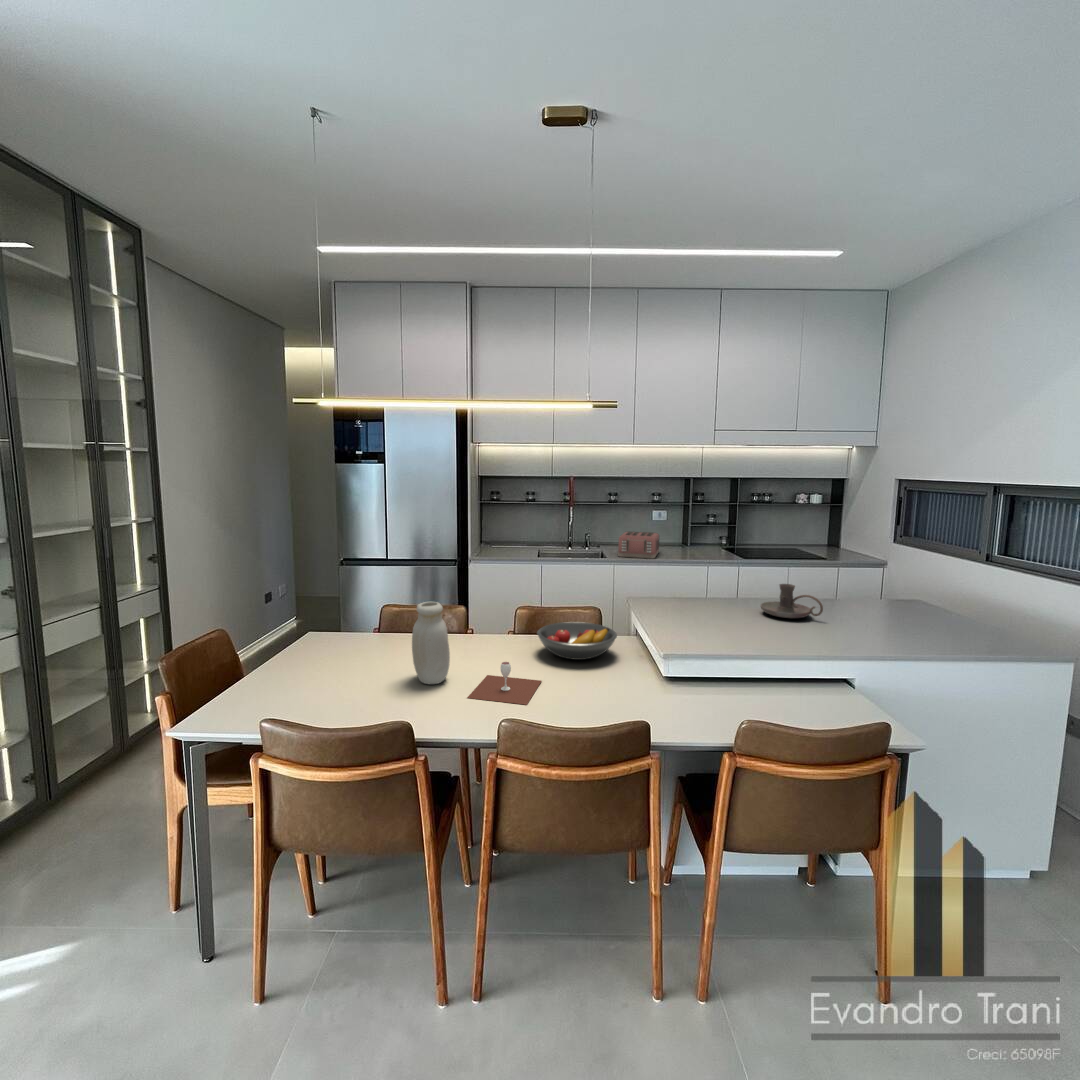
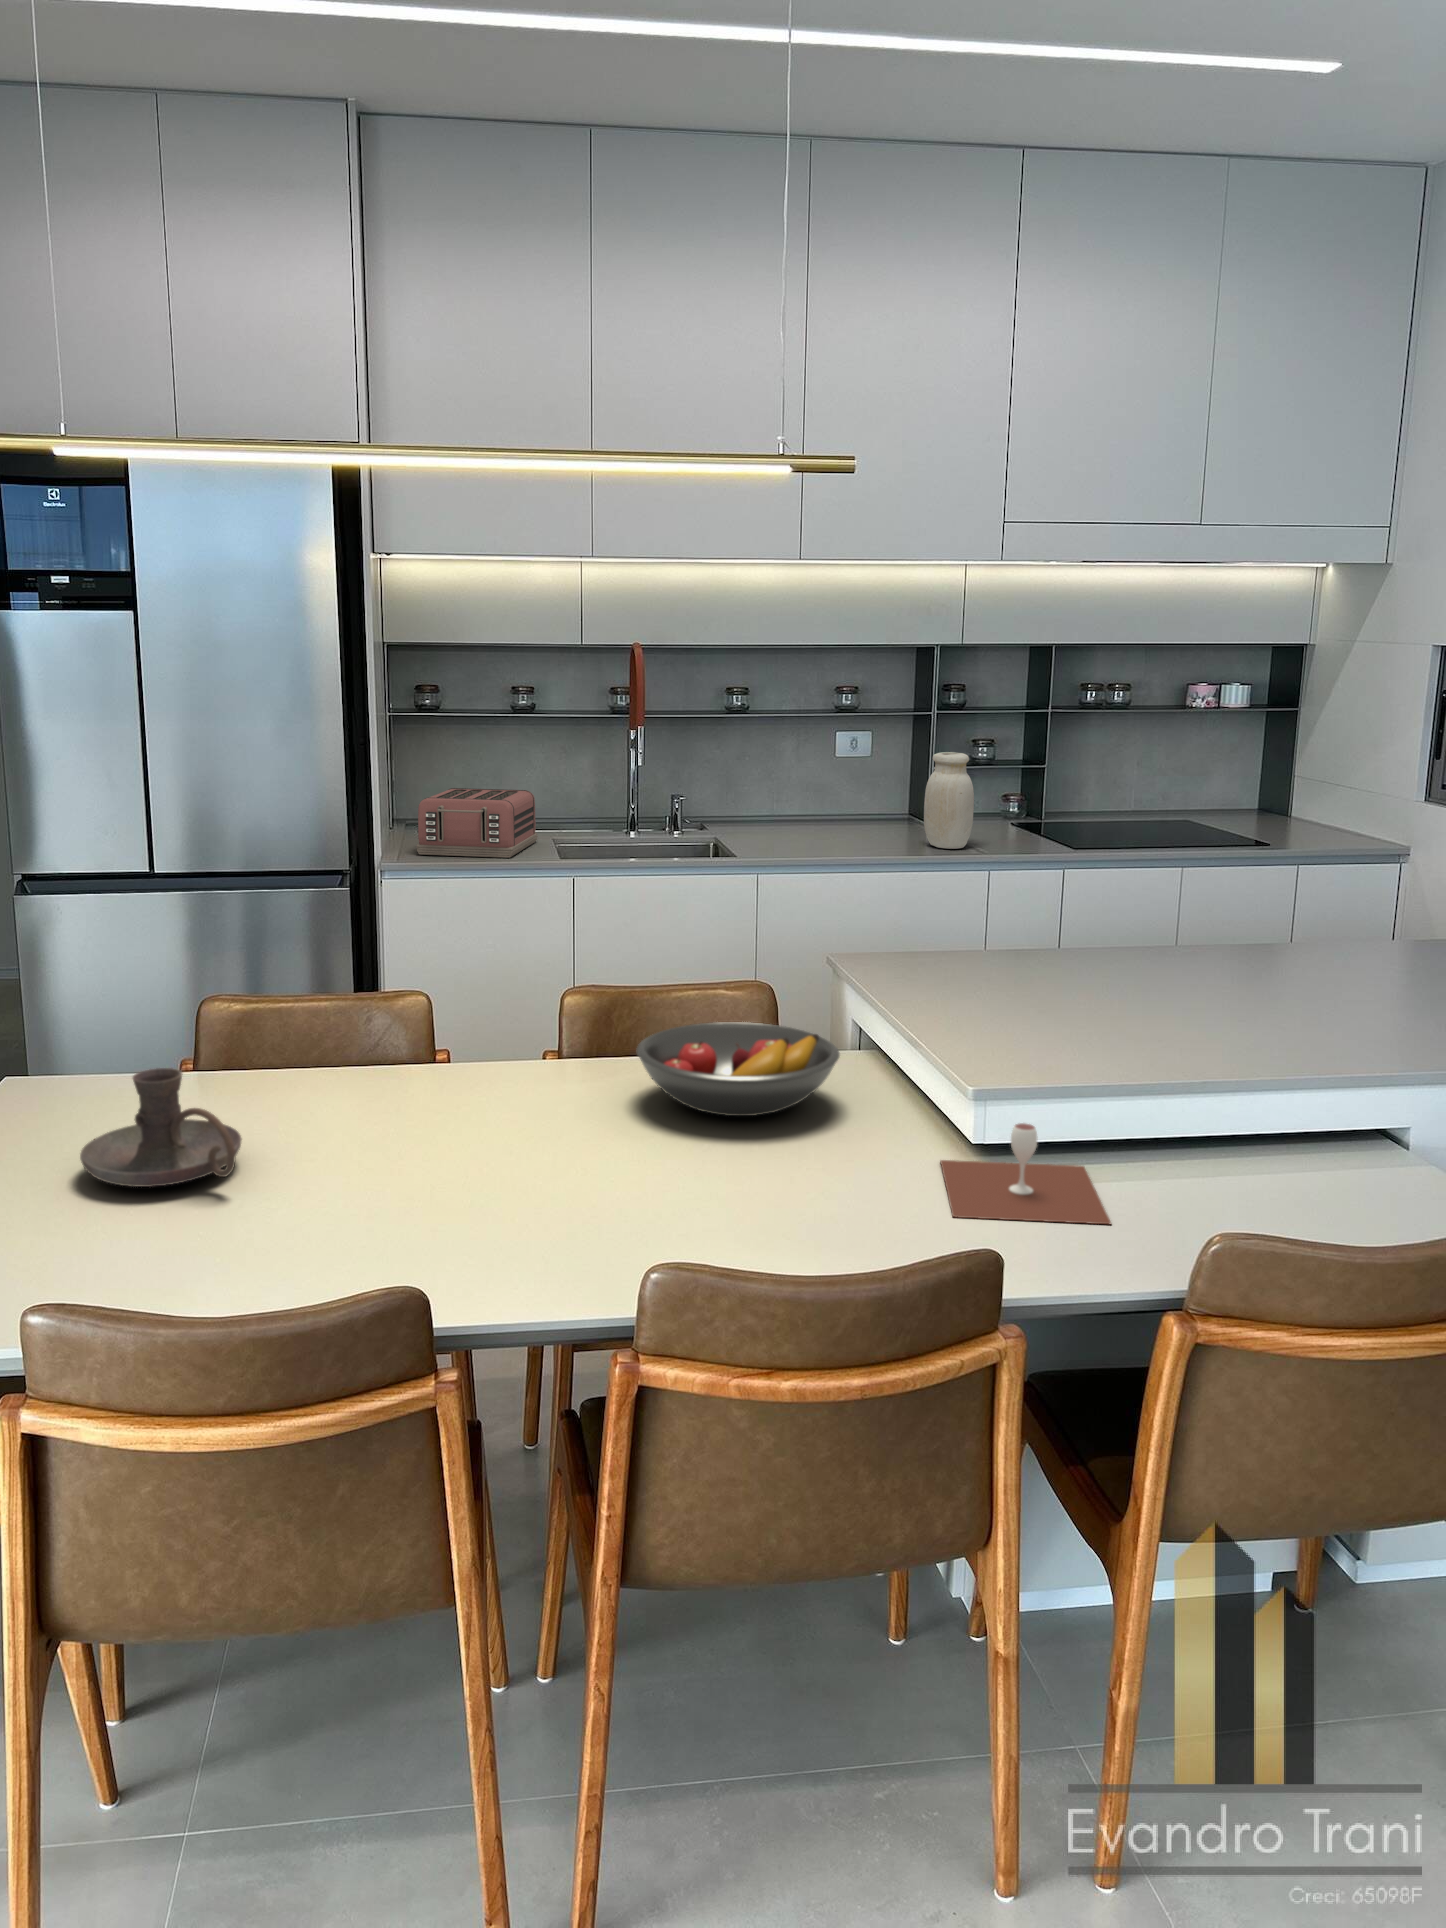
toaster: present [618,532,659,558] -> present [417,788,537,858]
candle holder: present [761,584,823,618] -> present [80,1068,242,1187]
jar: present [412,602,450,684] -> present [924,752,974,849]
wine glass: present [467,662,541,705] -> present [940,1123,1111,1224]

